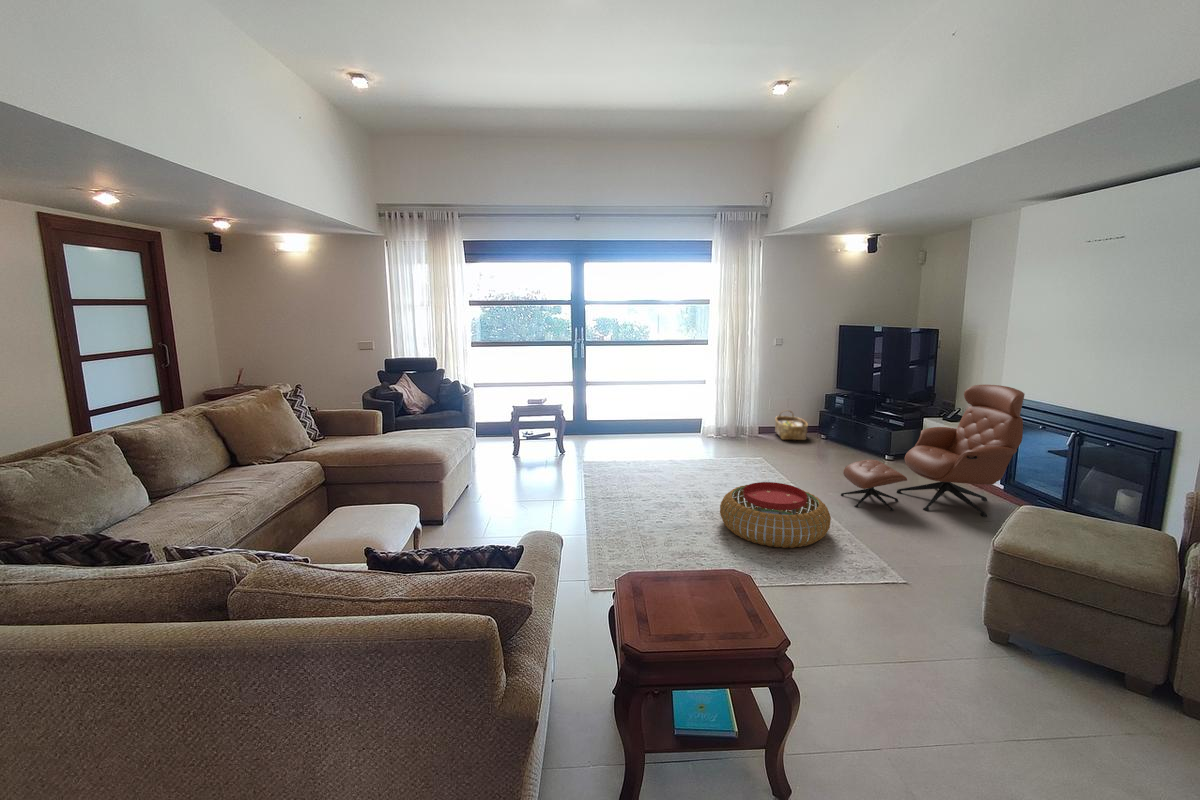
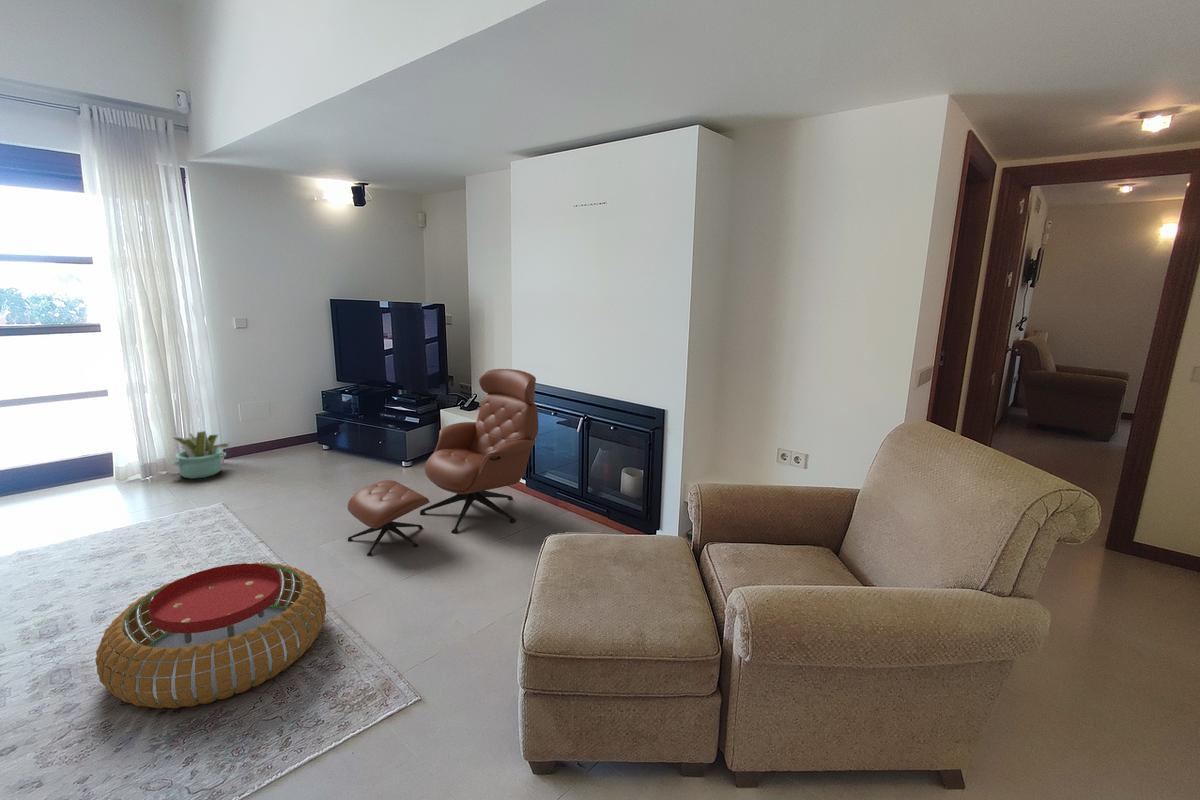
woven basket: present [775,410,808,440] -> none [252,418,303,462]
decorative plant: none [731,413,763,442] -> present [172,431,229,478]

